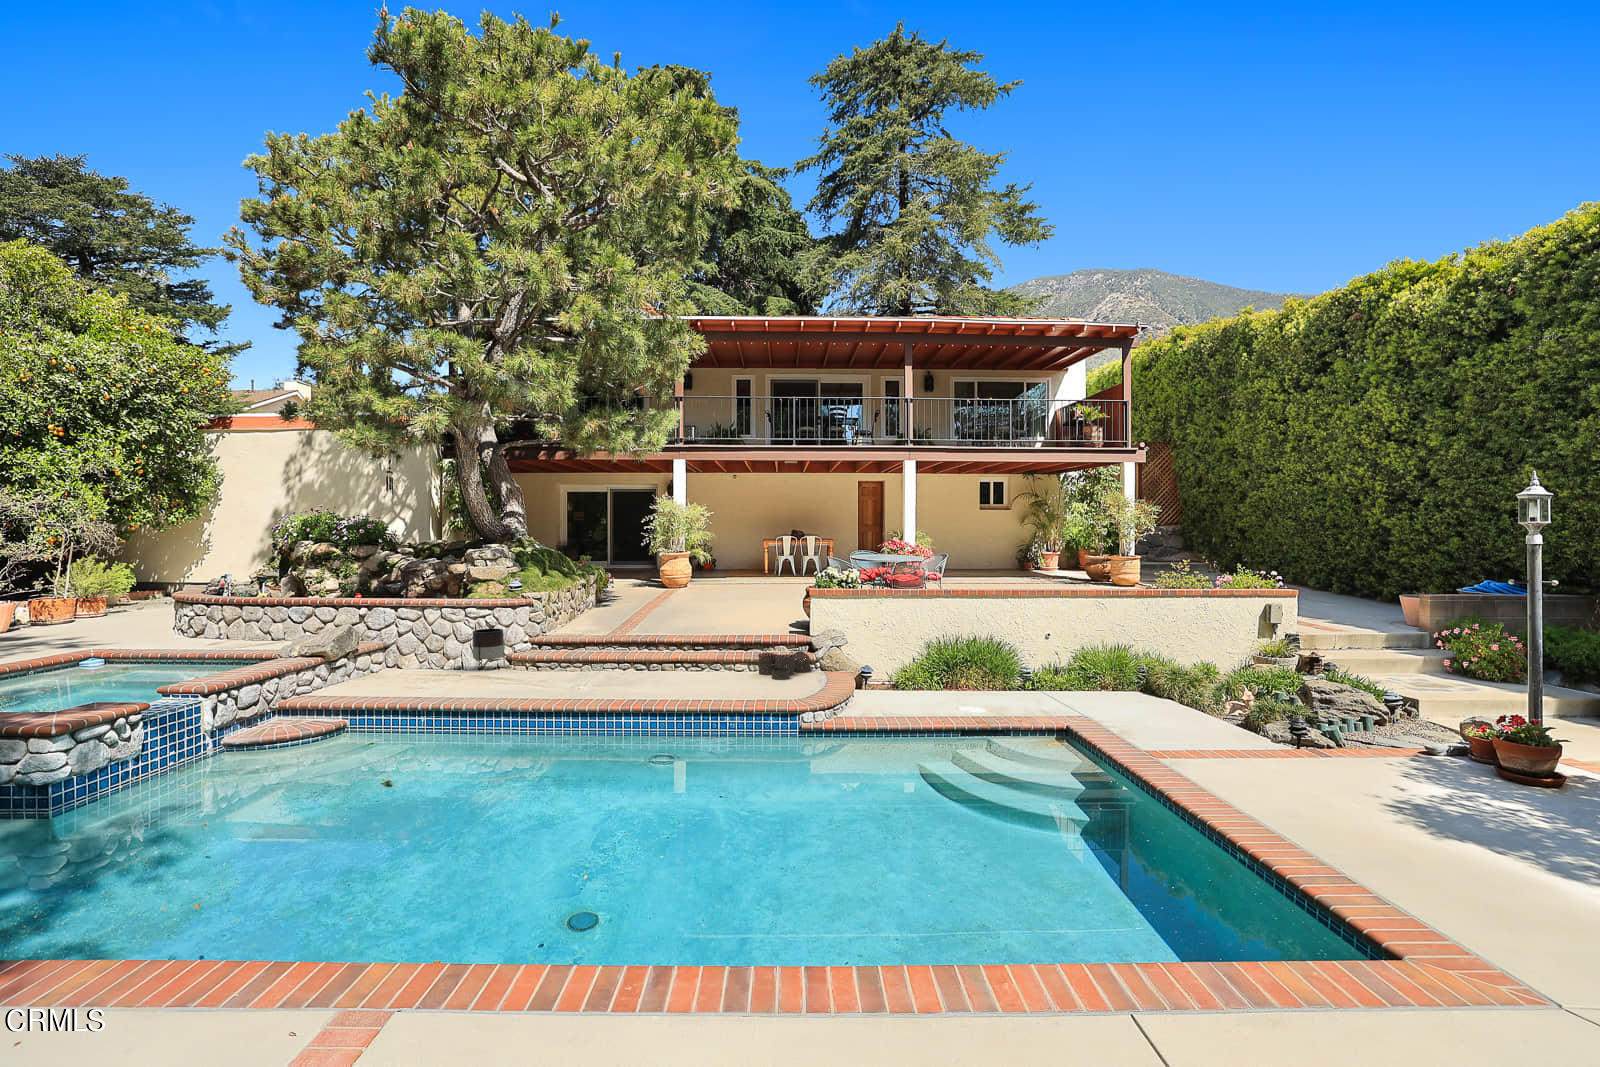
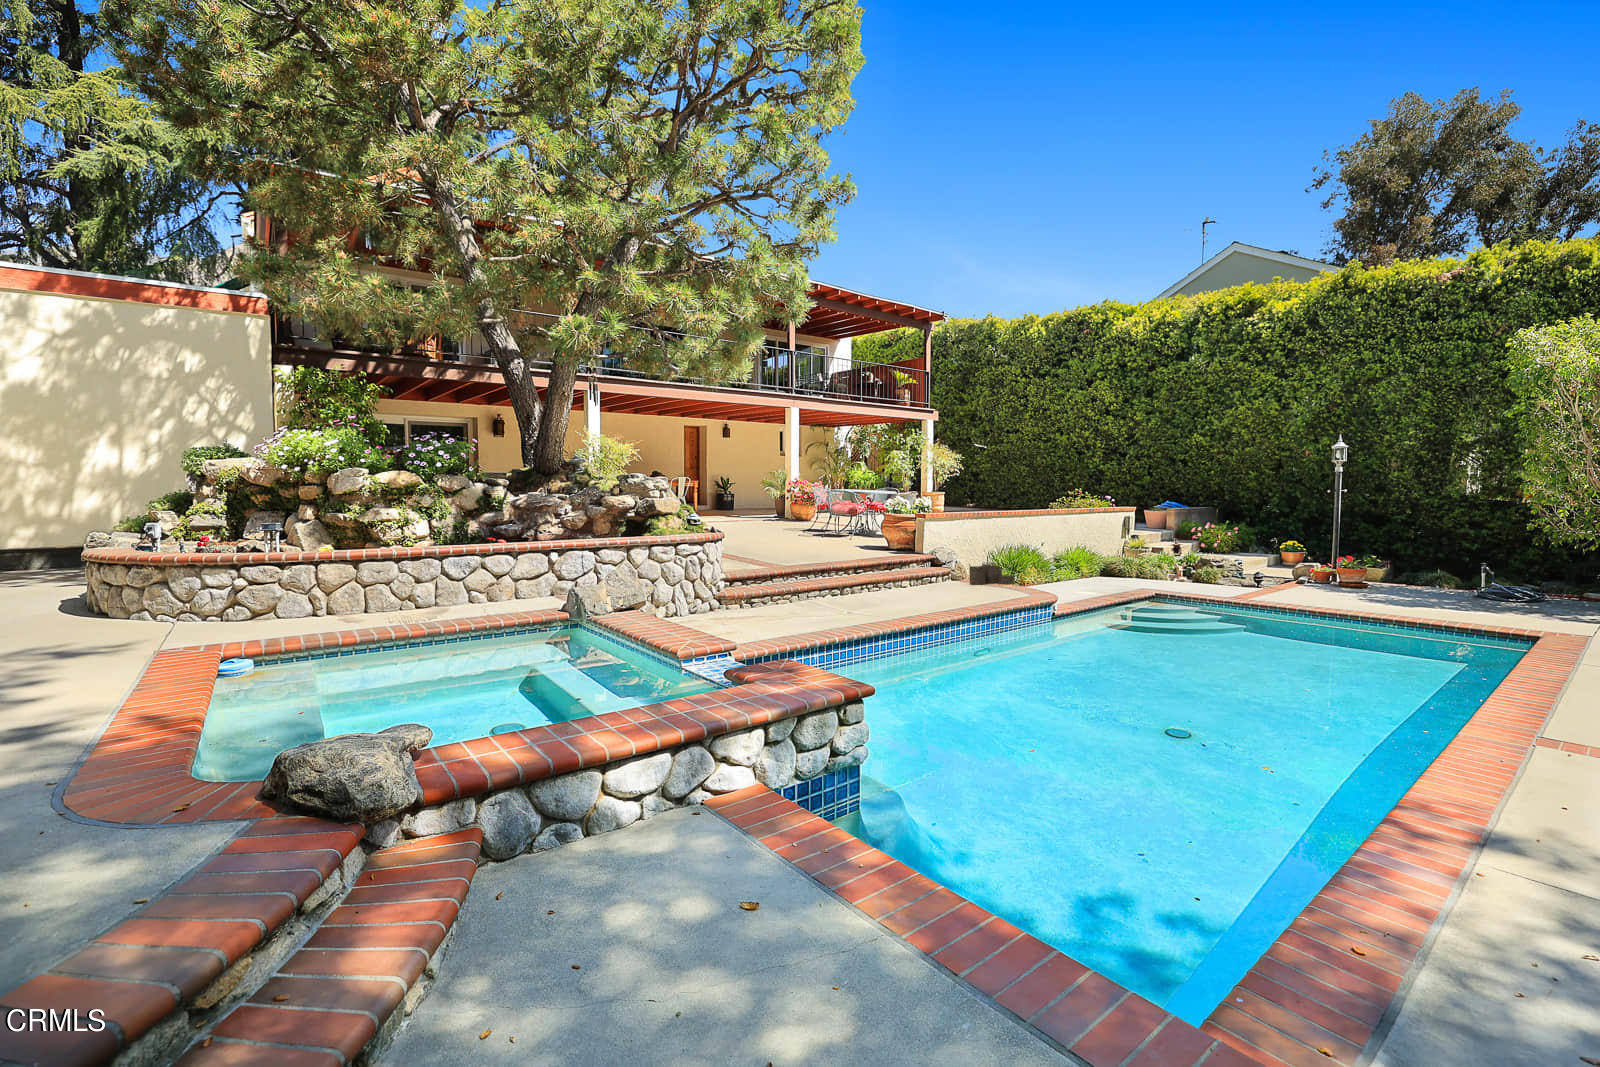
planter: present [473,629,505,671] -> none [709,566,744,615]

